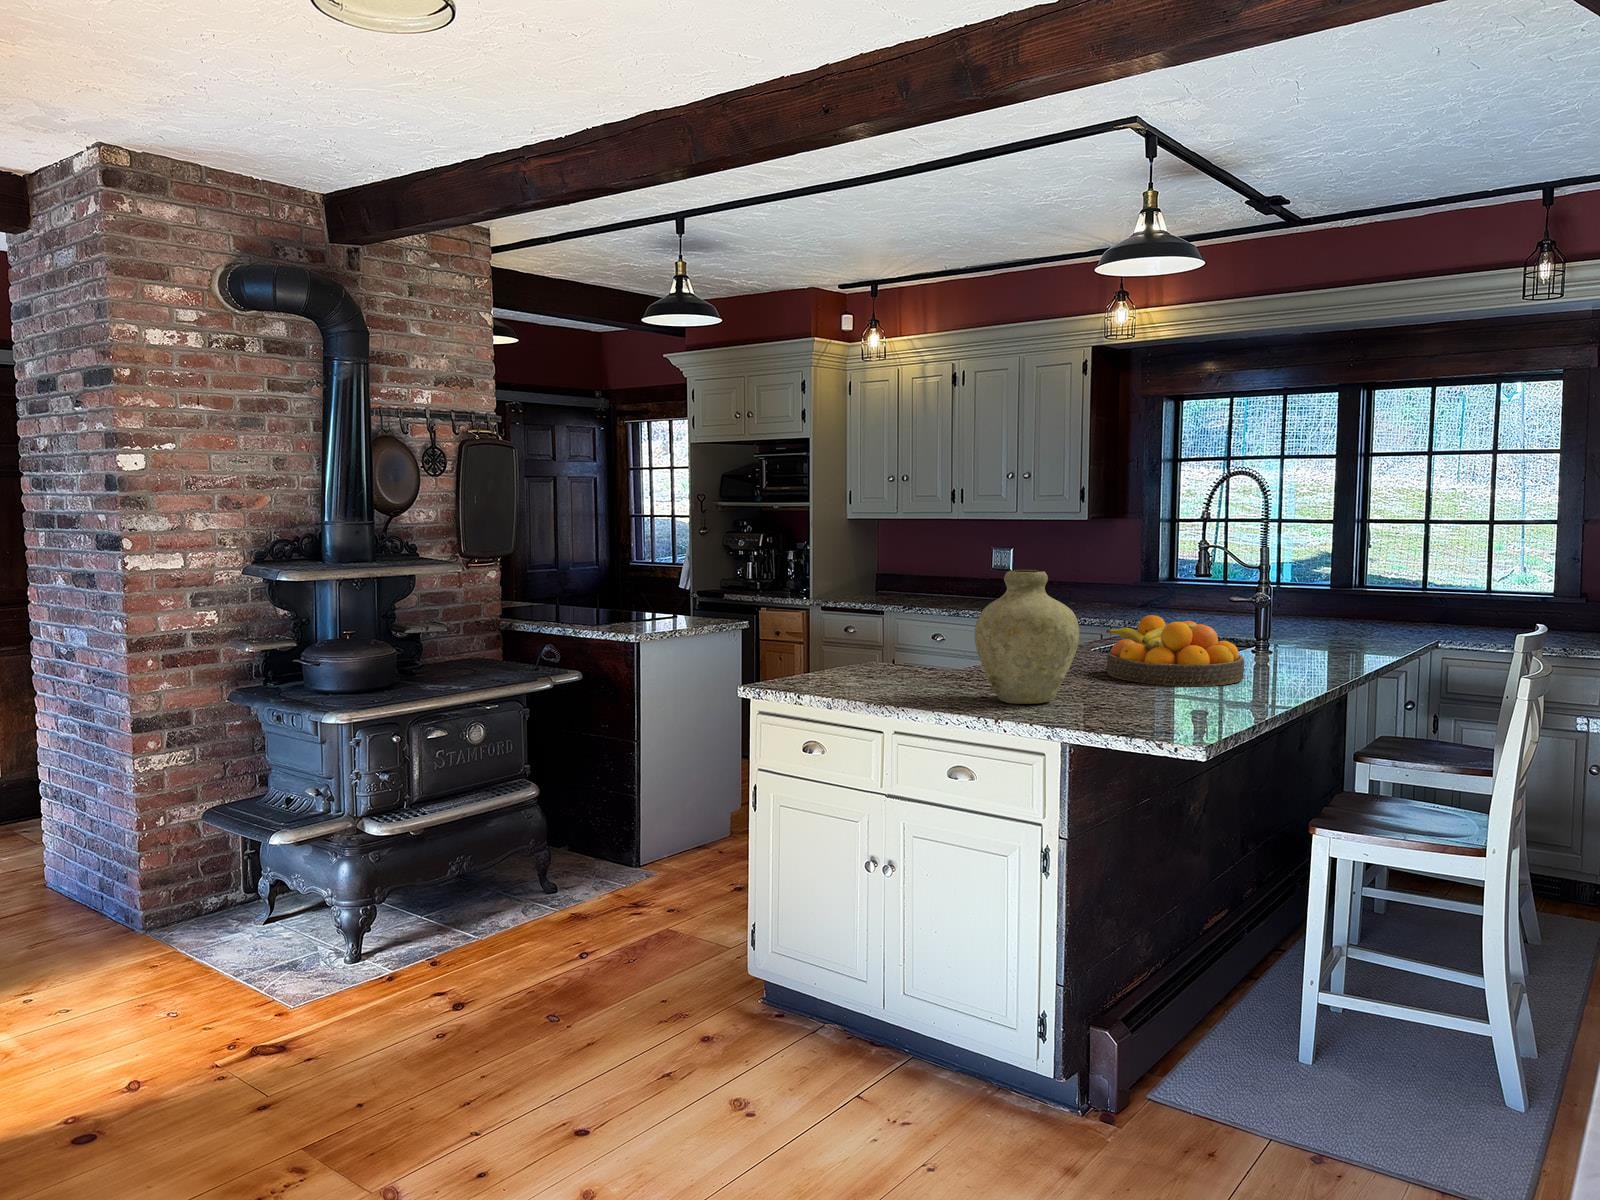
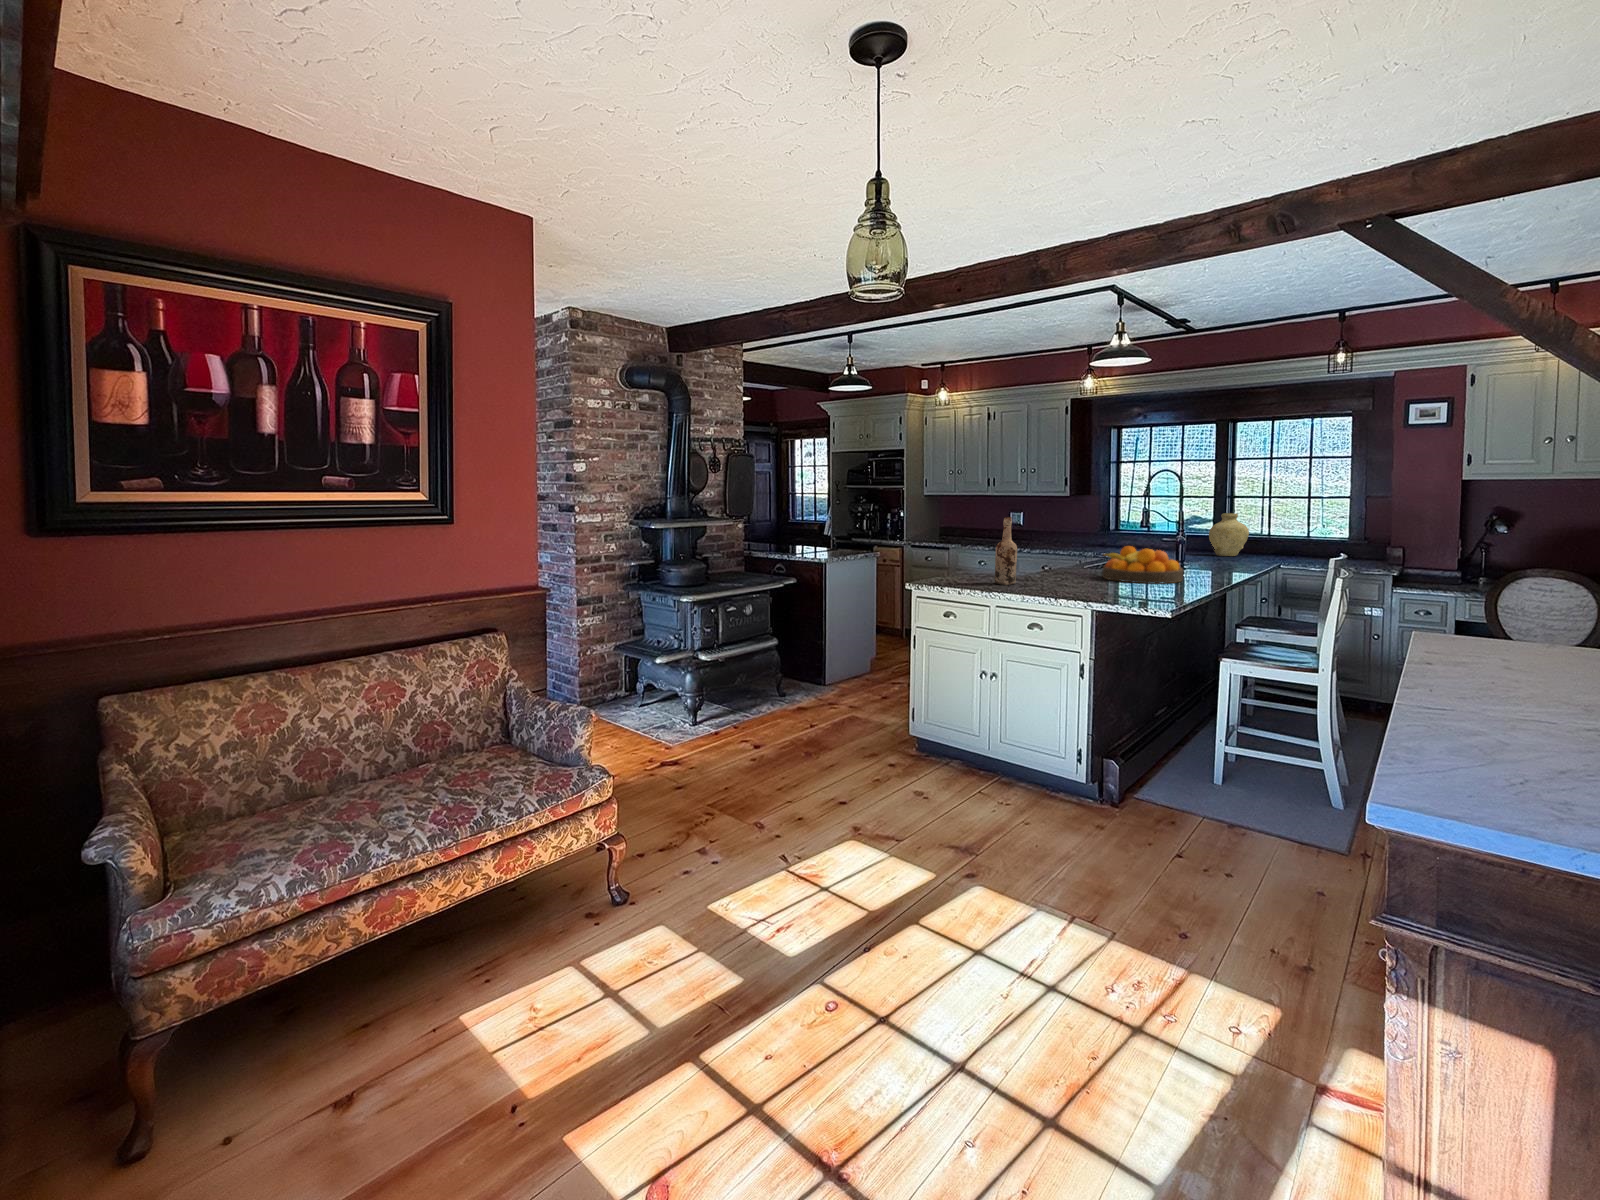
wine bottle: none [901,565,939,691] -> present [995,517,1017,585]
vase: present [975,570,1080,704] -> present [1209,513,1249,556]

